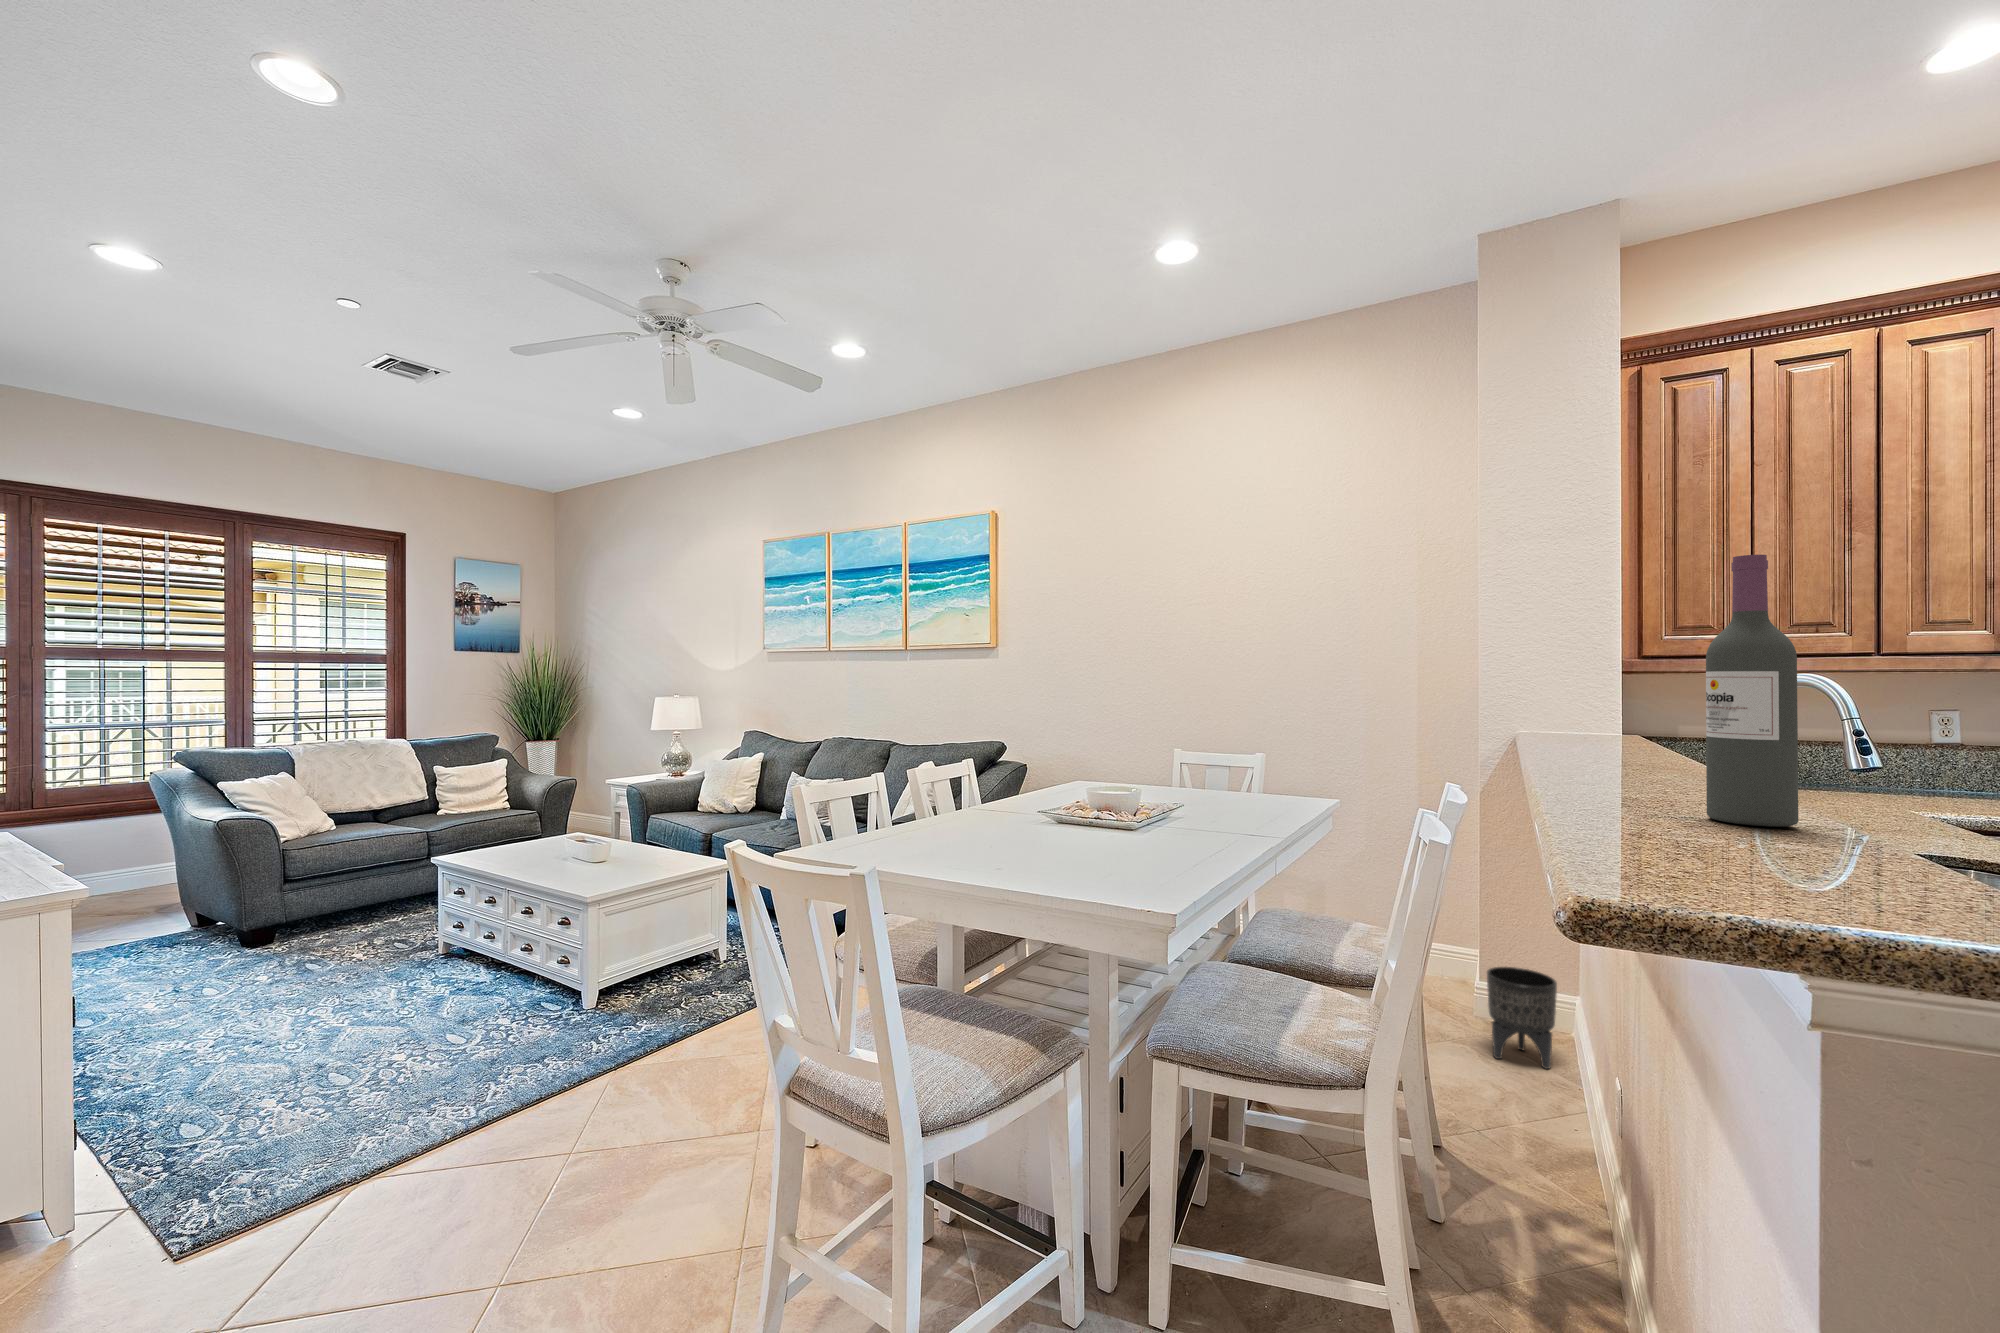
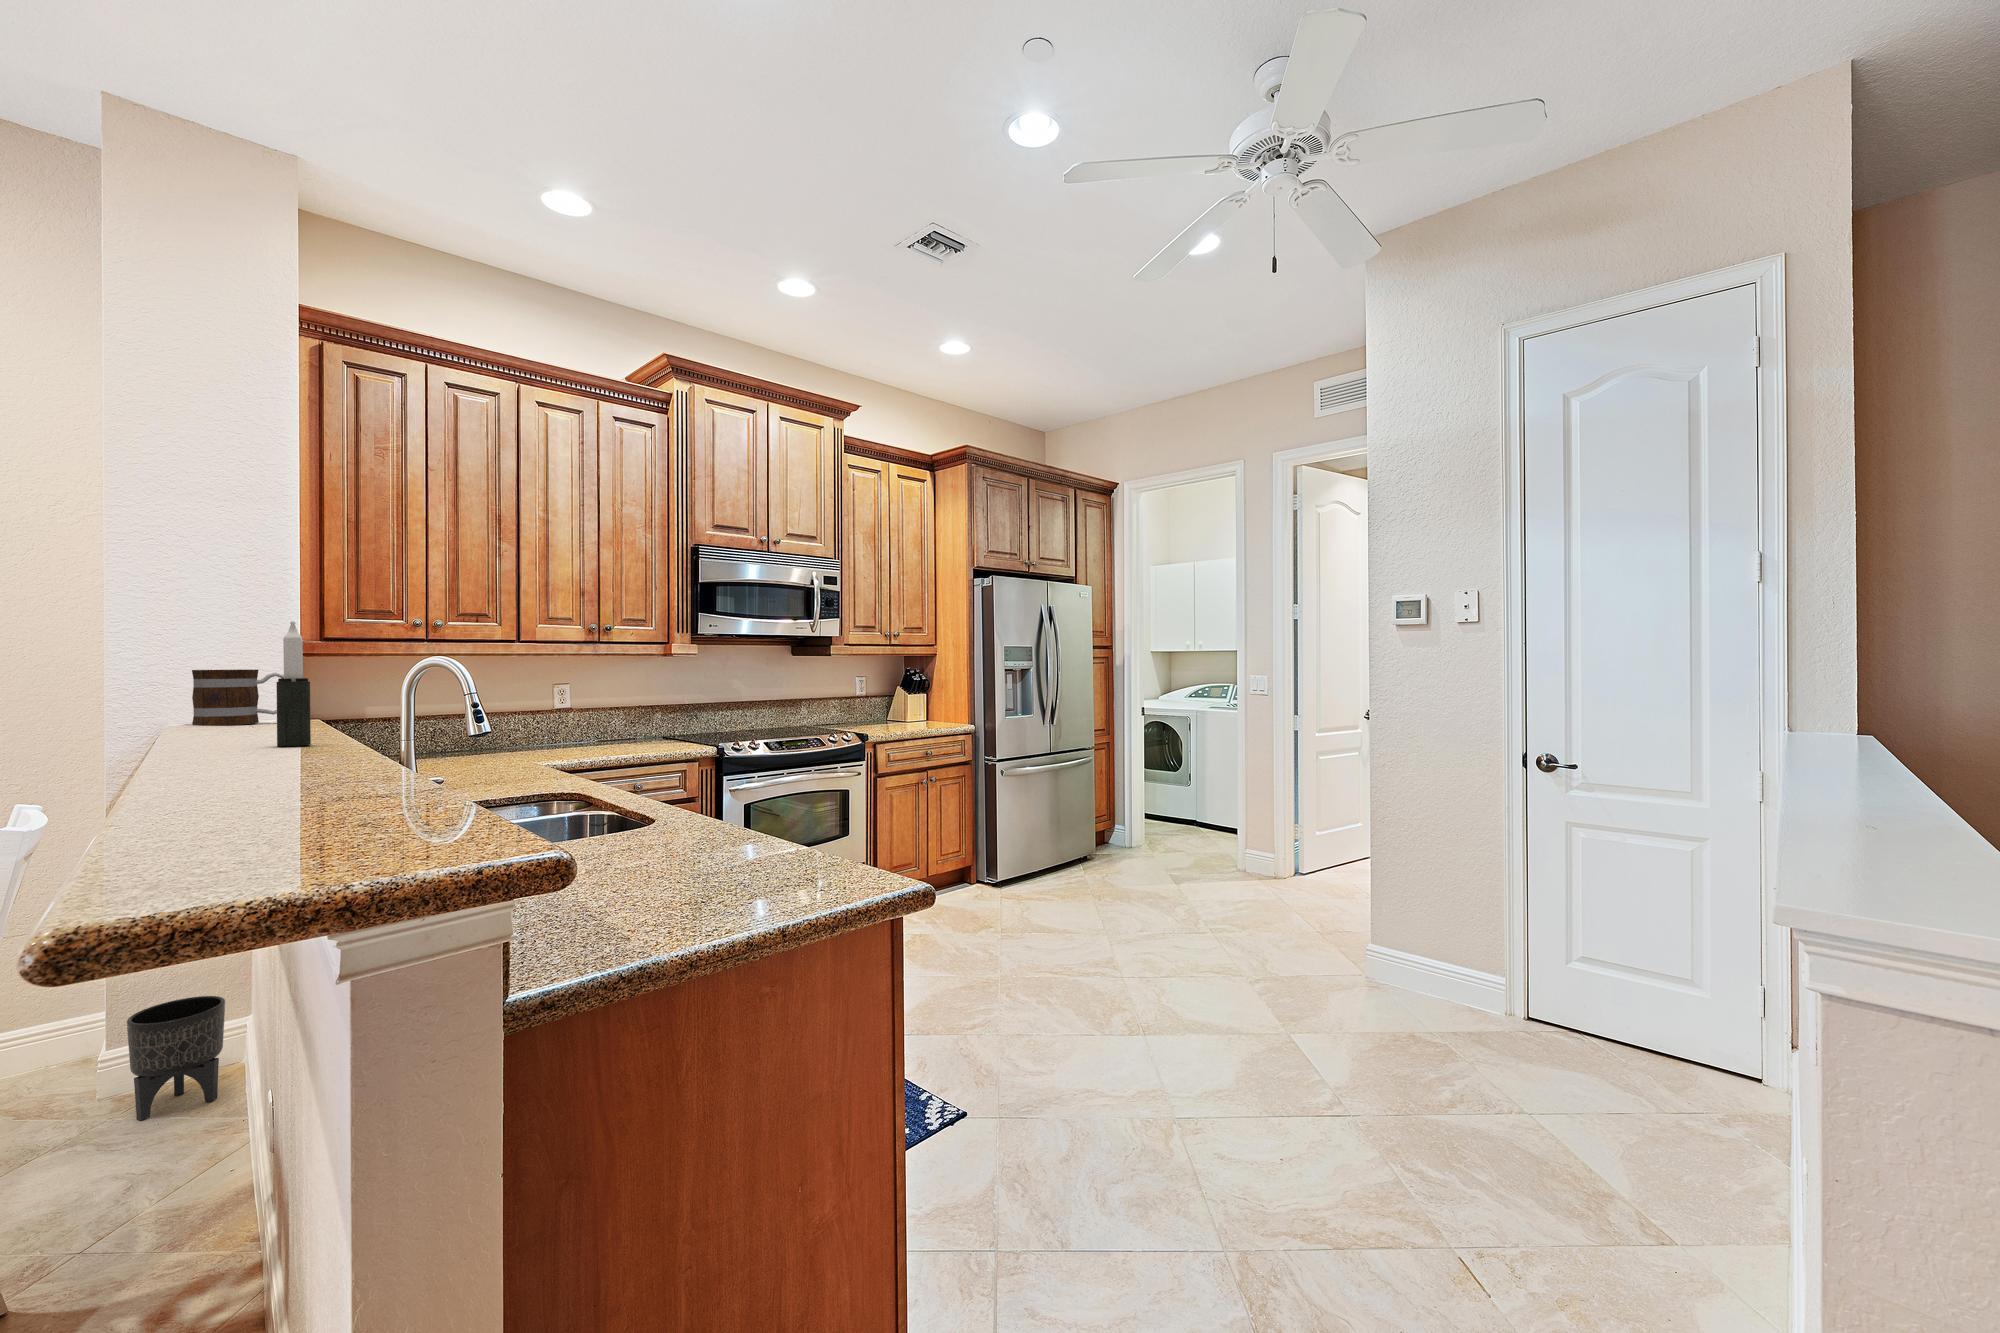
wine bottle: present [1706,555,1798,827] -> none [314,545,396,799]
candle: none [1622,639,1653,761] -> present [276,621,311,747]
mug: none [1535,685,1612,736] -> present [192,669,284,726]

